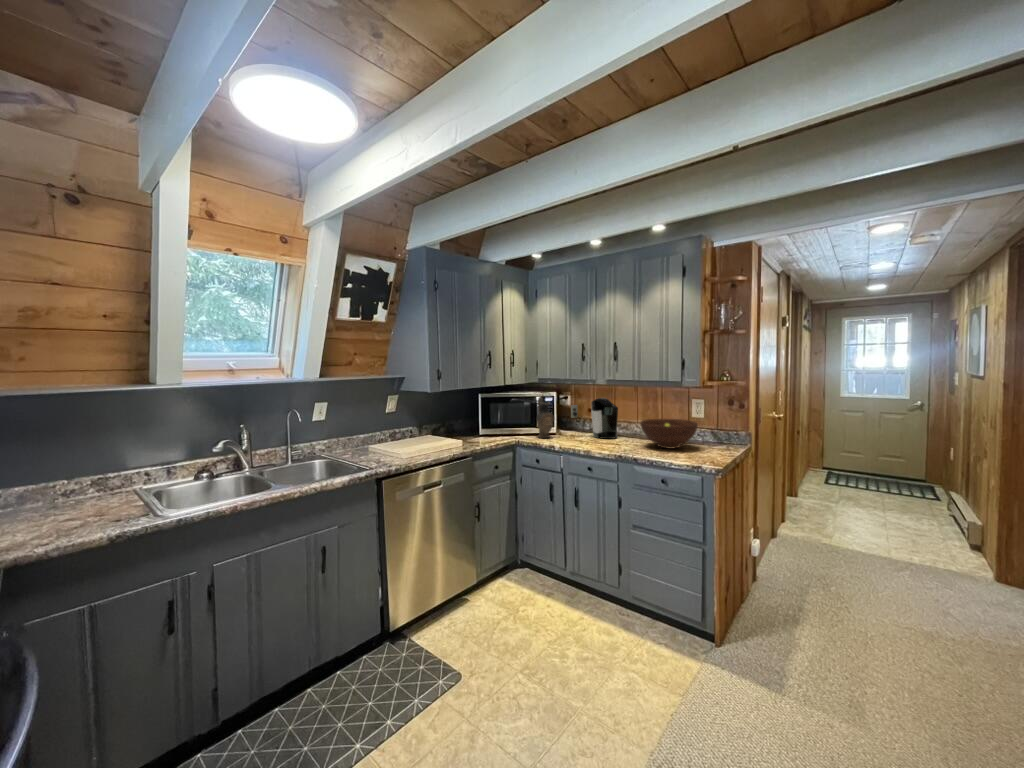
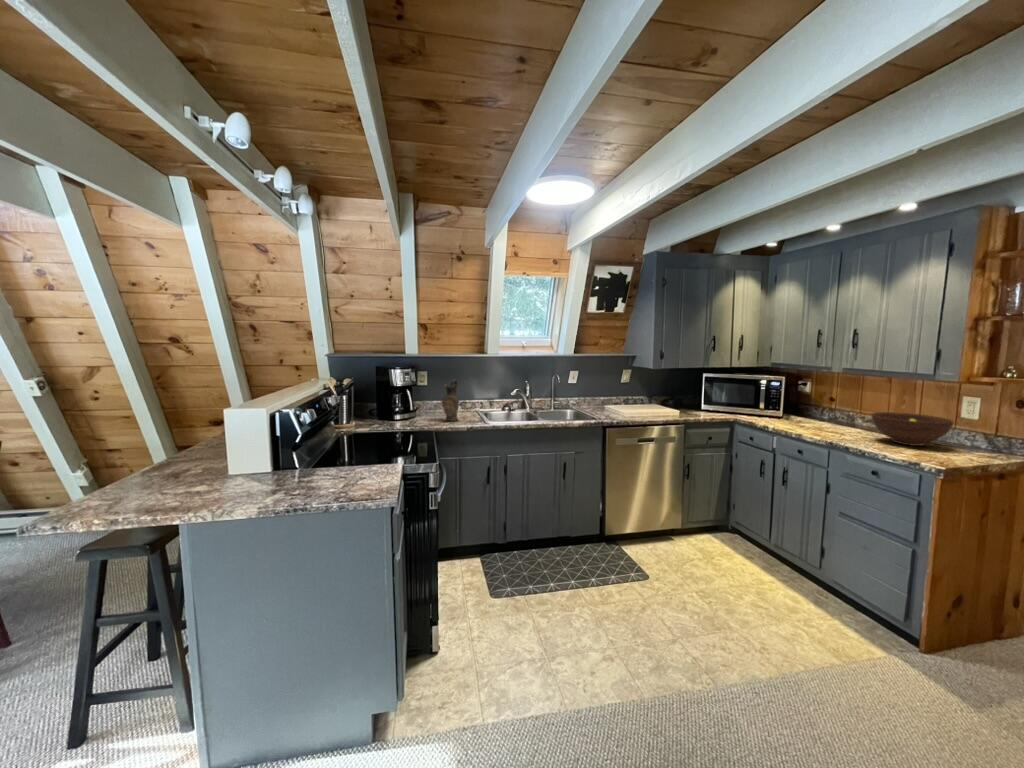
ceramic pitcher: present [537,397,554,438] -> present [442,379,459,421]
coffee maker: present [571,398,618,439] -> none [798,386,859,429]

